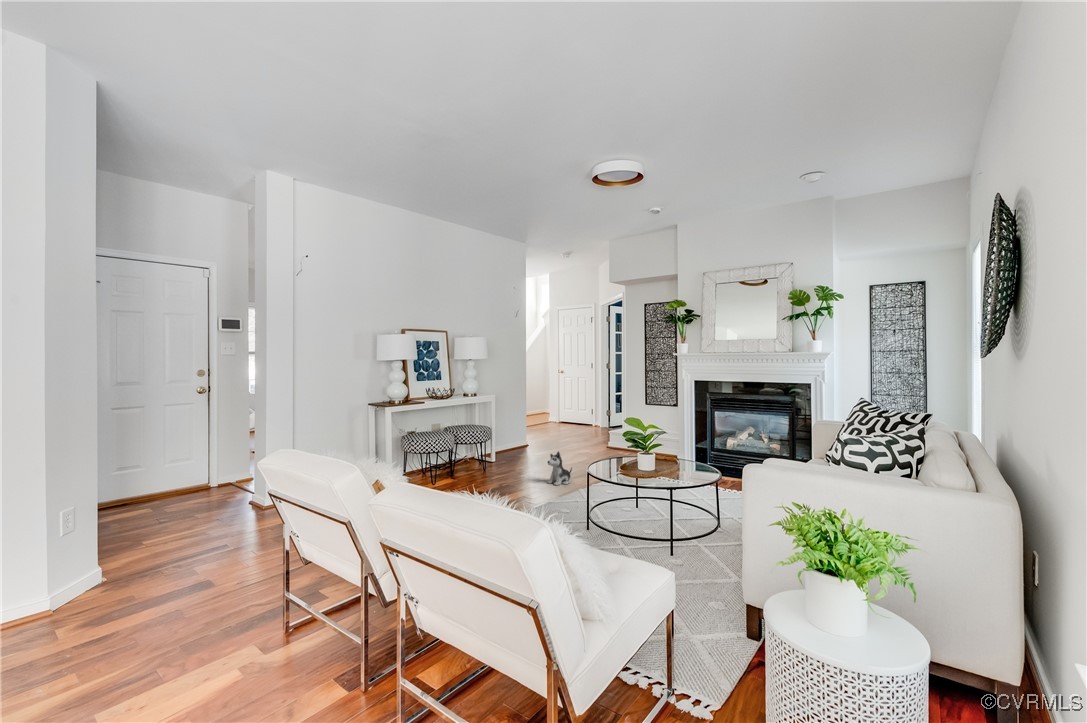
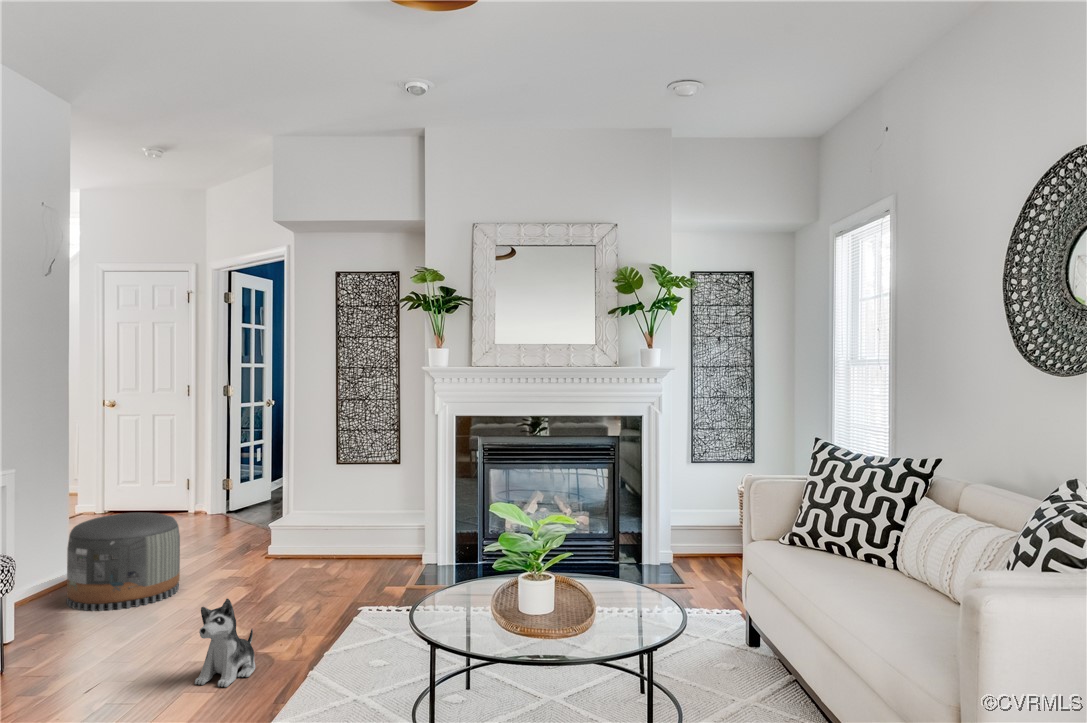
pouf: none [523,419,565,458] -> present [67,512,180,611]

